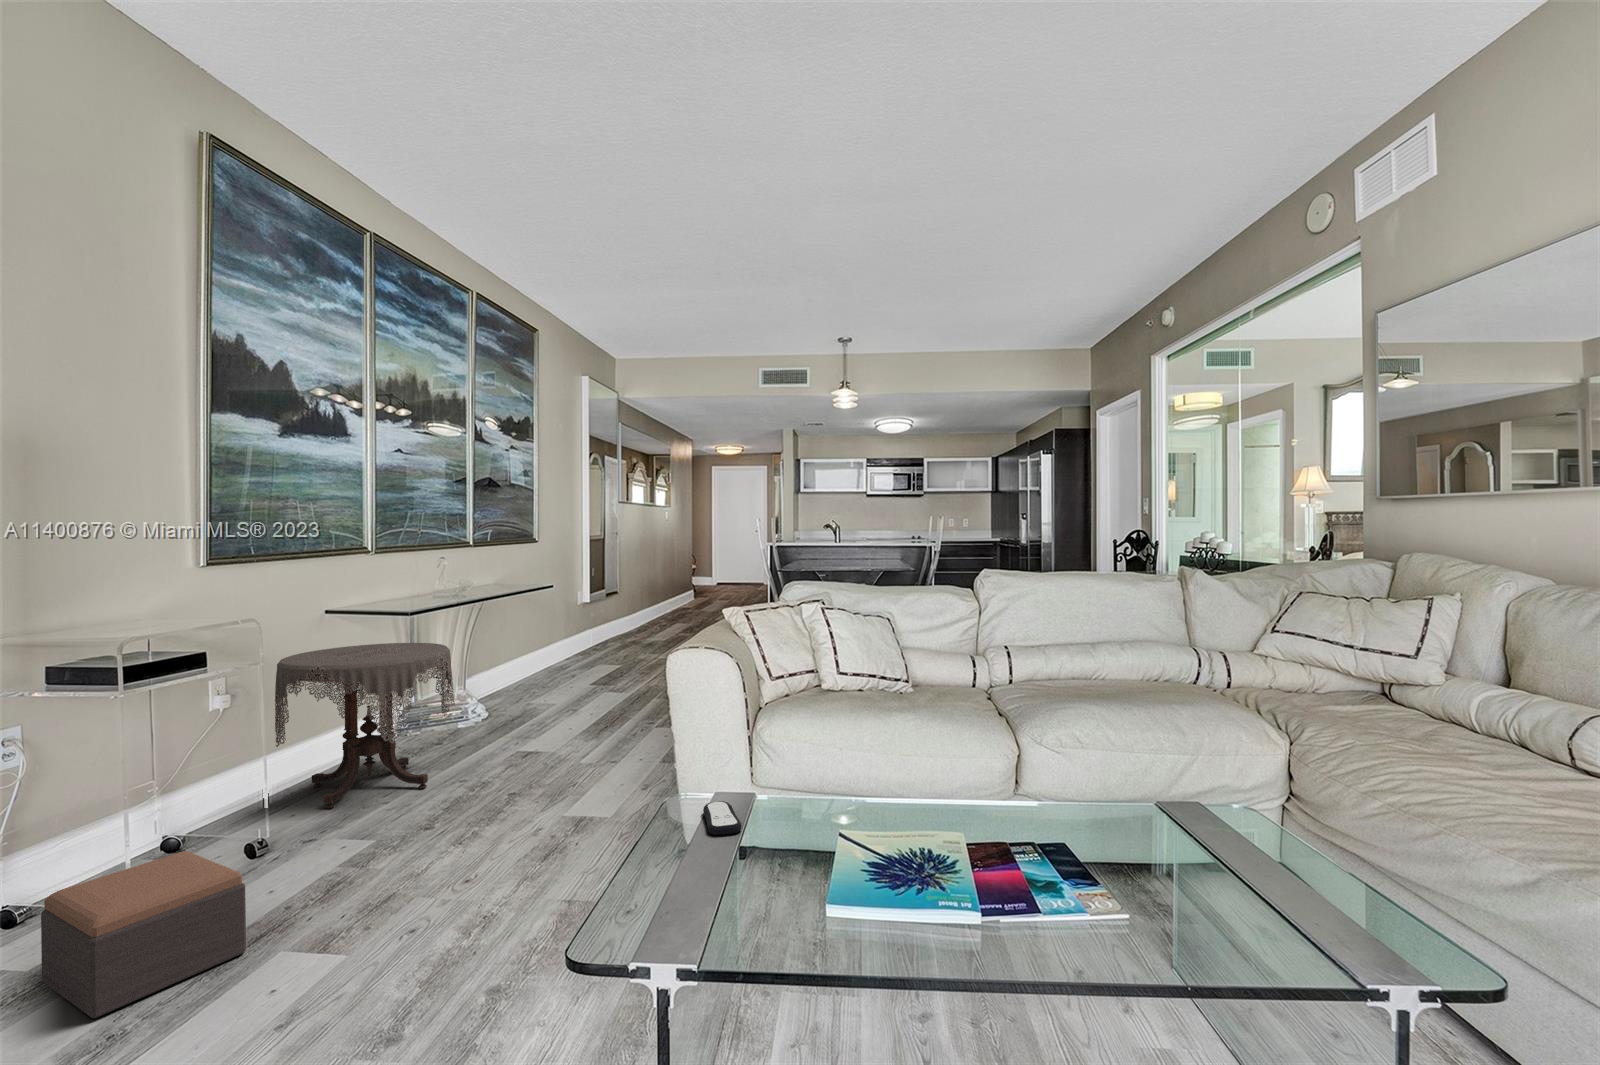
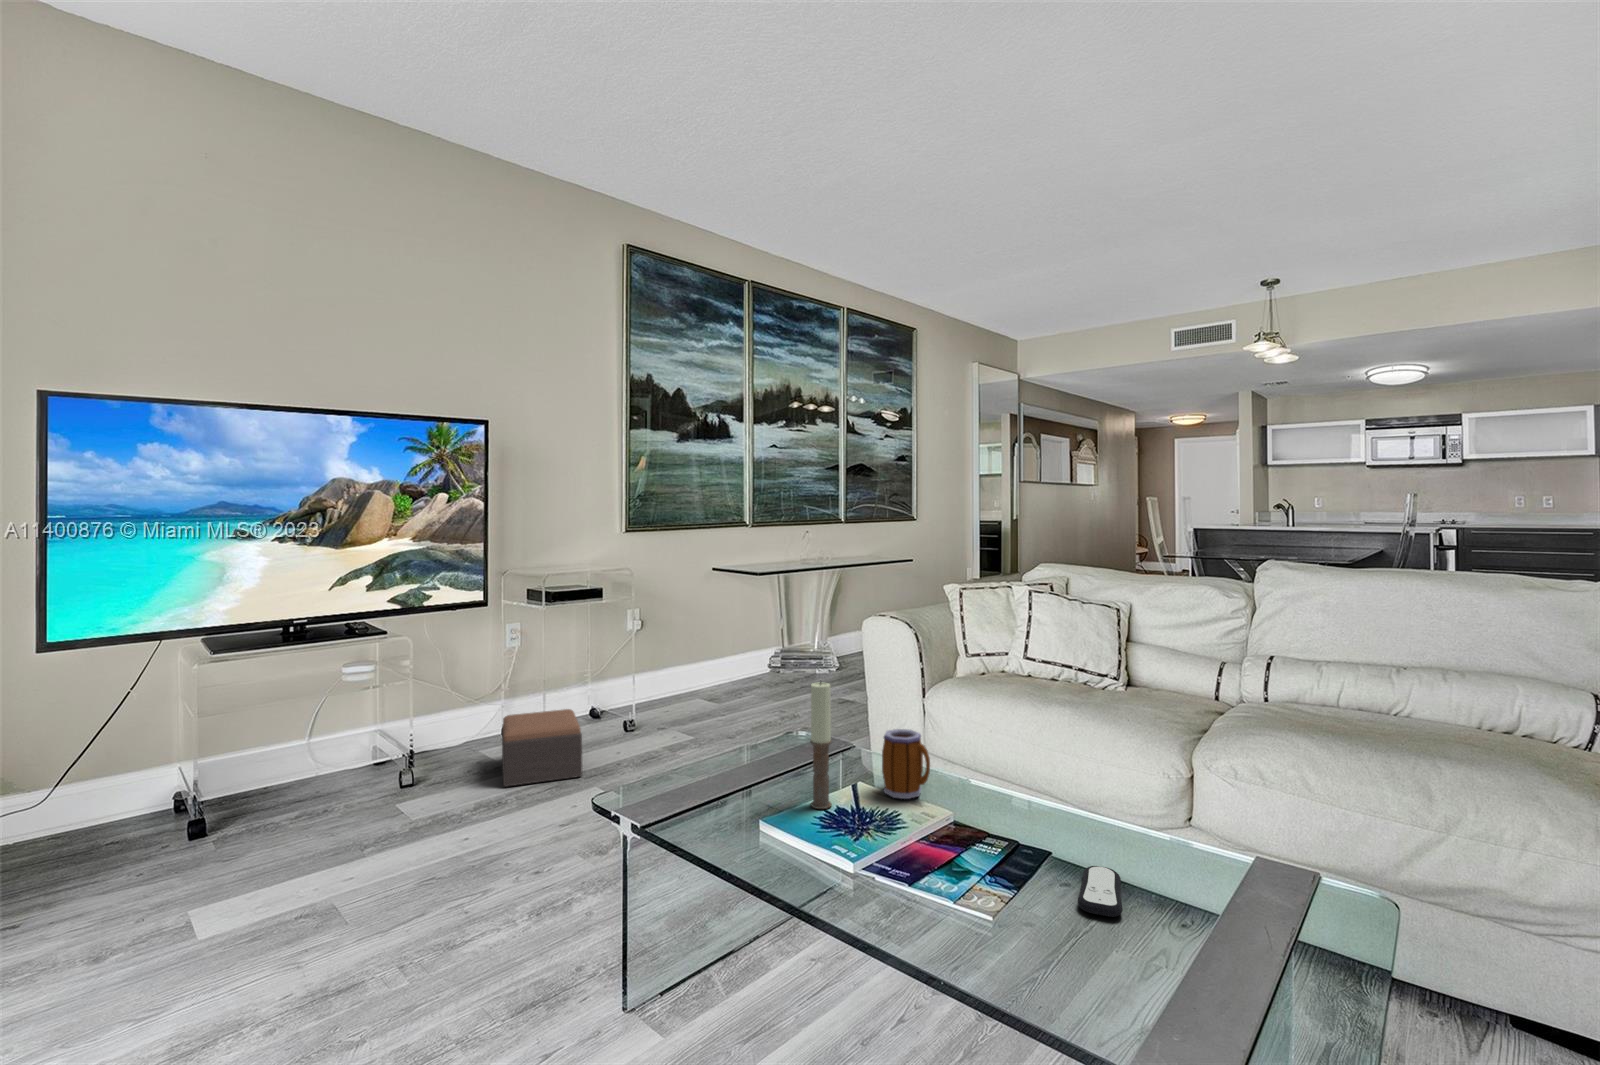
side table: present [275,643,455,808] -> none [665,596,781,708]
candle: none [823,721,849,874] -> present [810,682,832,809]
mug: none [860,760,916,838] -> present [882,729,930,799]
remote control: present [703,801,742,835] -> present [1078,866,1123,917]

